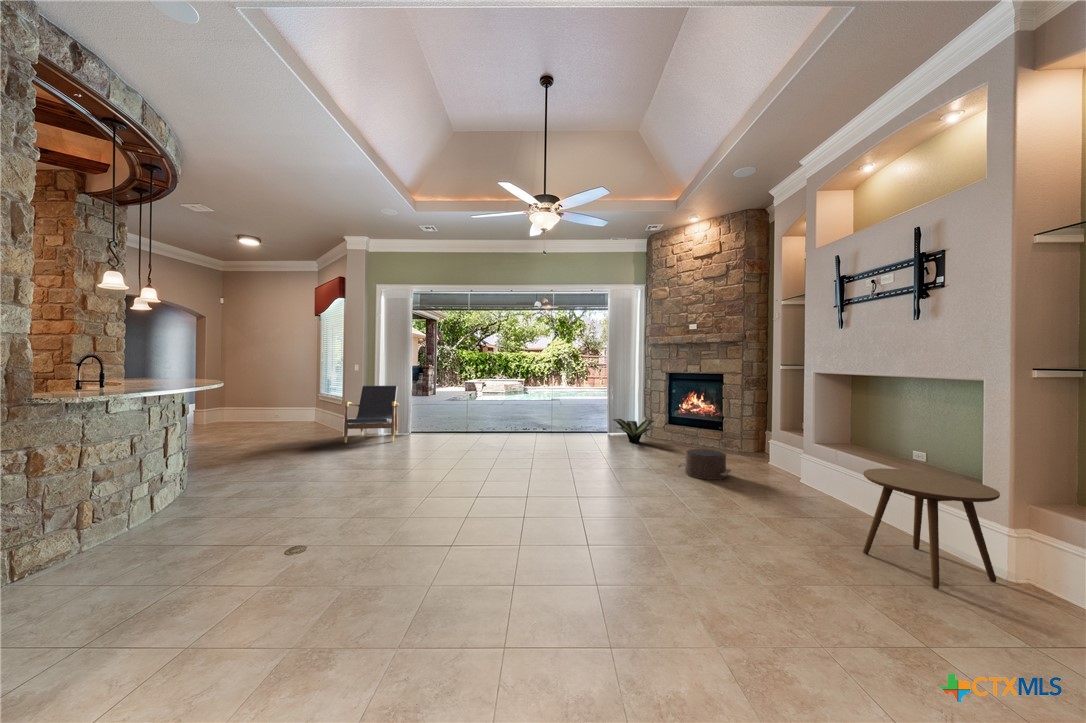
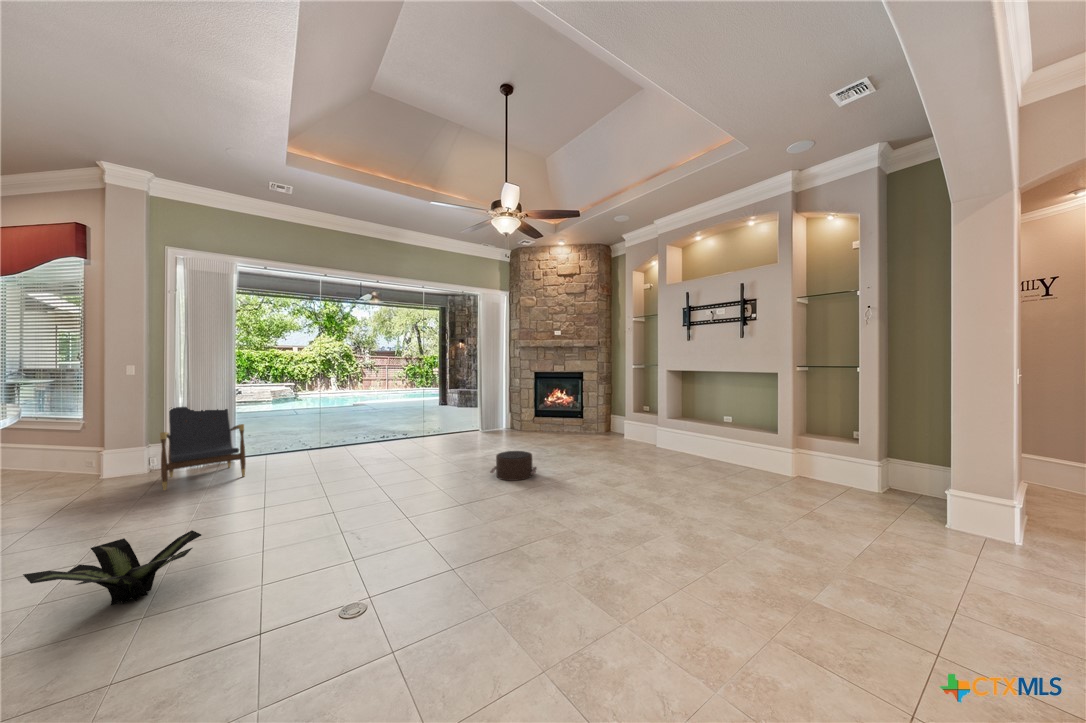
potted plant: present [613,419,655,443] -> present [23,530,201,606]
pouf: present [678,449,731,480] -> present [490,451,536,481]
side table: present [863,468,1000,589] -> none [732,427,795,488]

